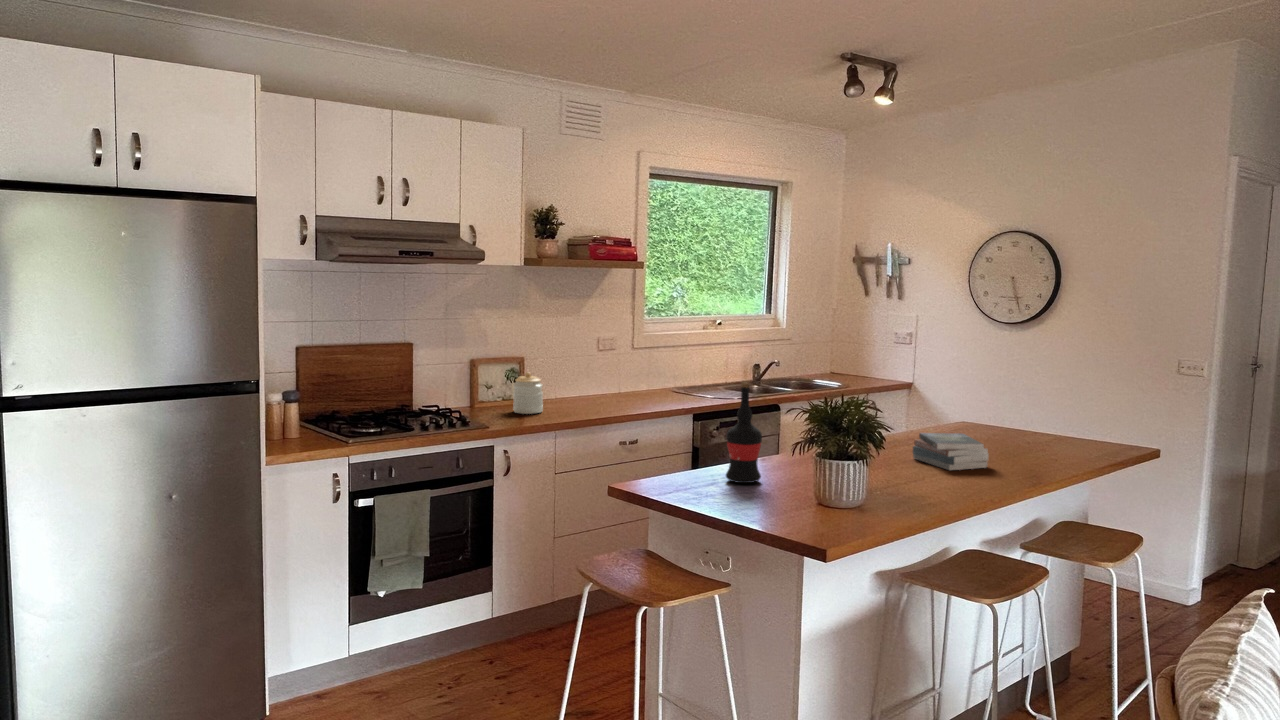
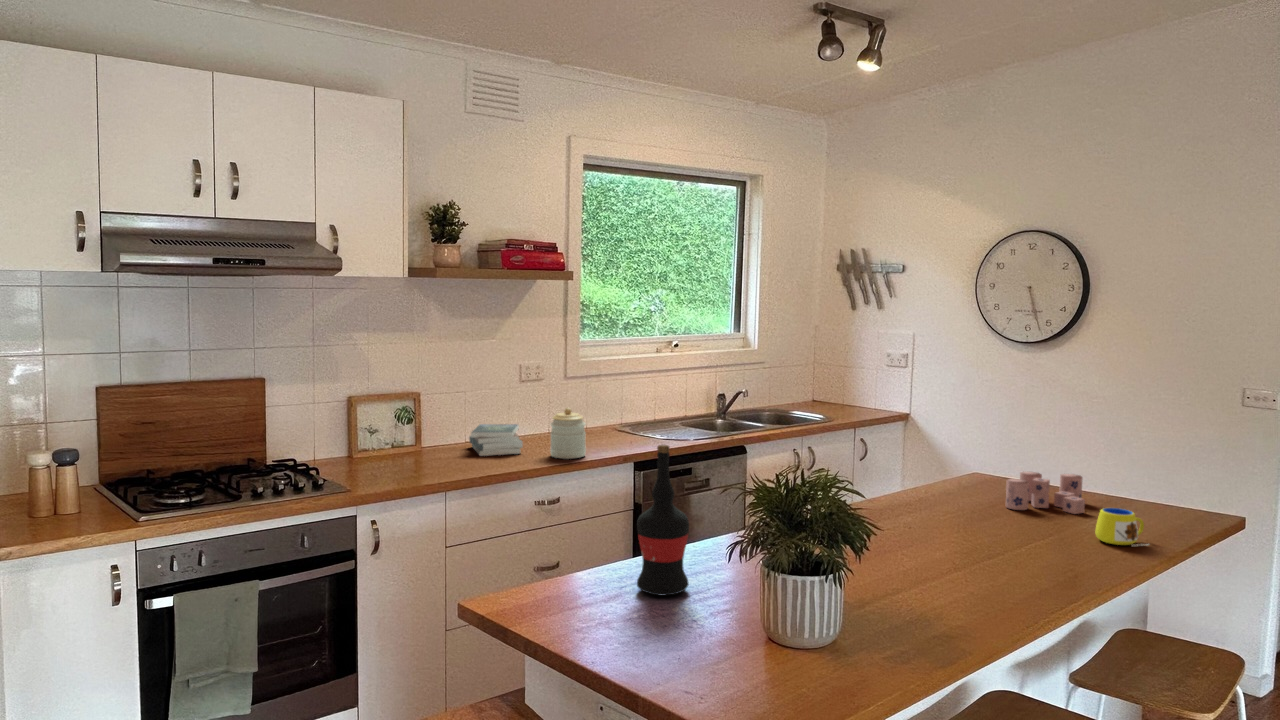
jar: present [513,372,543,414] -> present [550,408,586,459]
candle: none [983,417,1042,446] -> present [1006,472,1085,514]
book: present [913,433,989,470] -> present [469,424,523,456]
mug: none [1045,437,1083,463] -> present [1095,508,1148,546]

